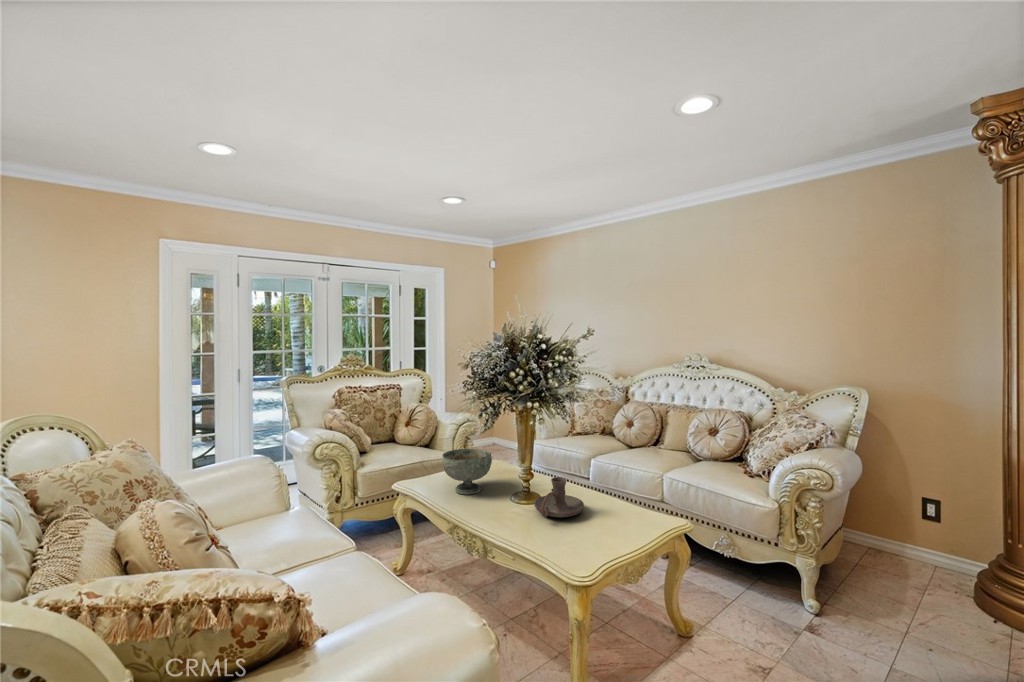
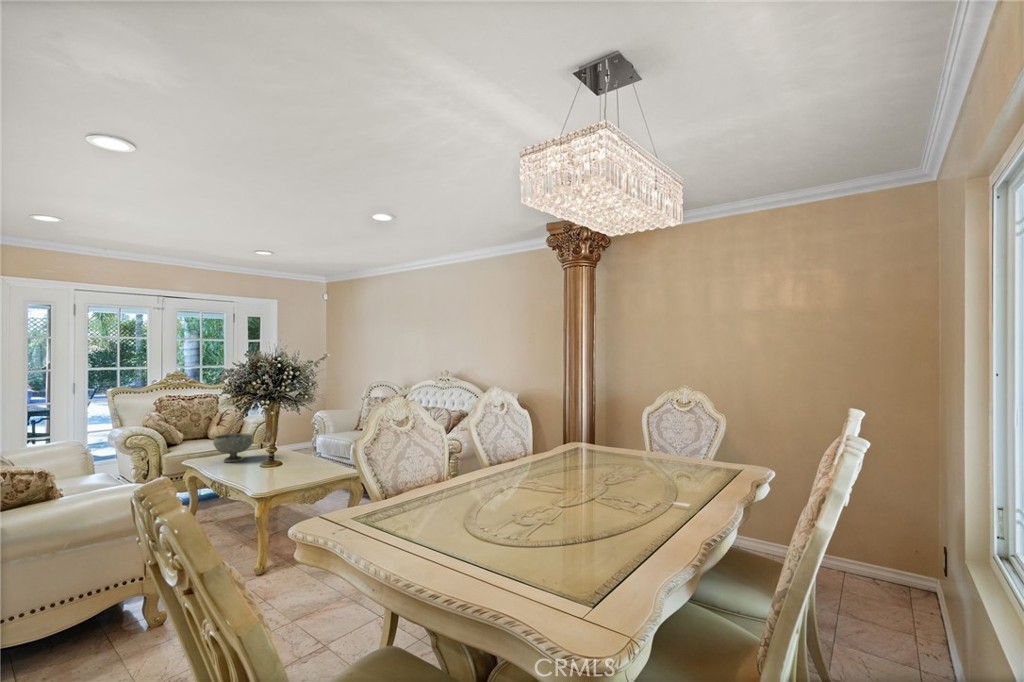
candle holder: present [534,477,584,517] -> none [263,446,300,469]

